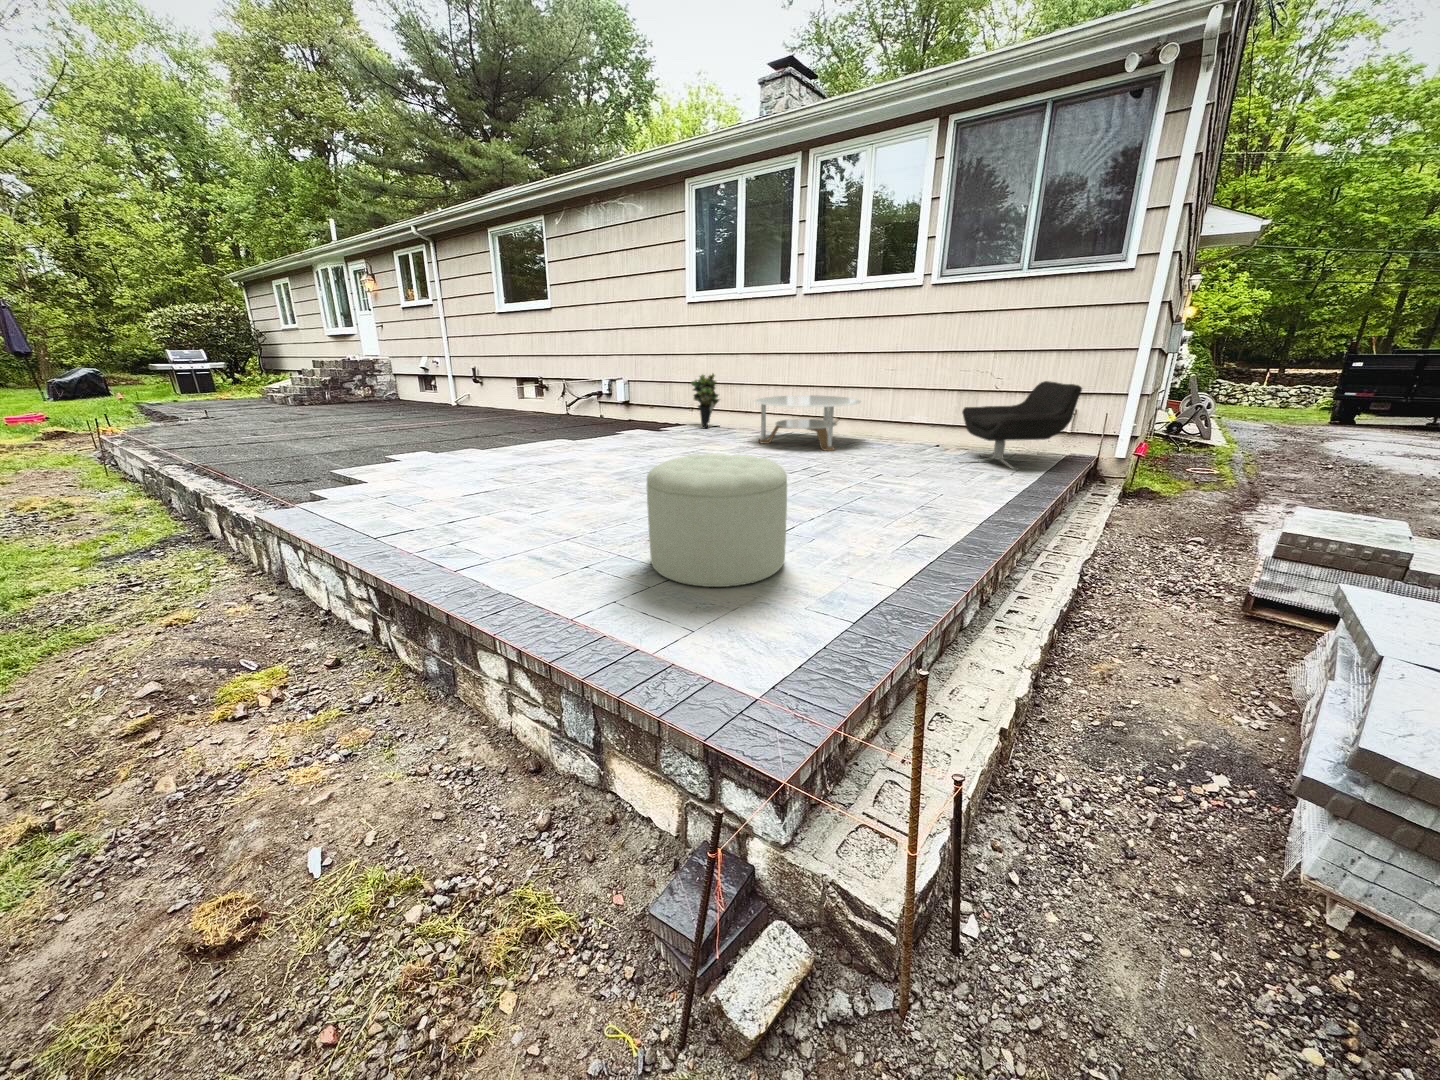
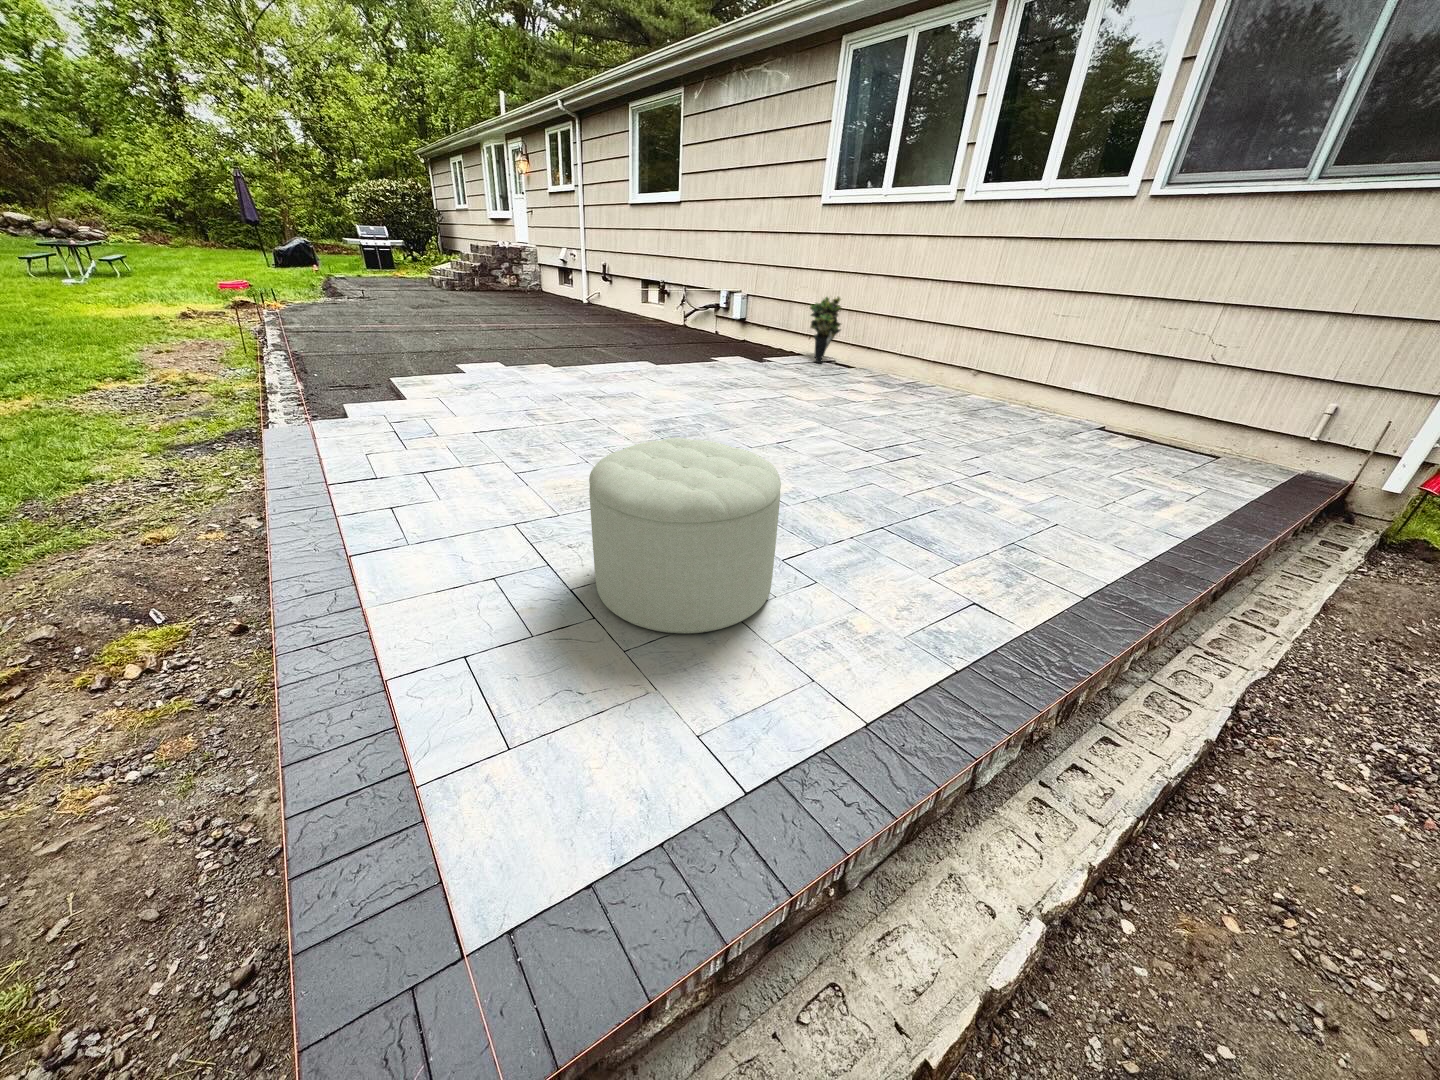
lounge chair: present [962,381,1082,469] -> none [1121,359,1354,486]
round table: present [755,395,861,451] -> none [867,335,1009,417]

